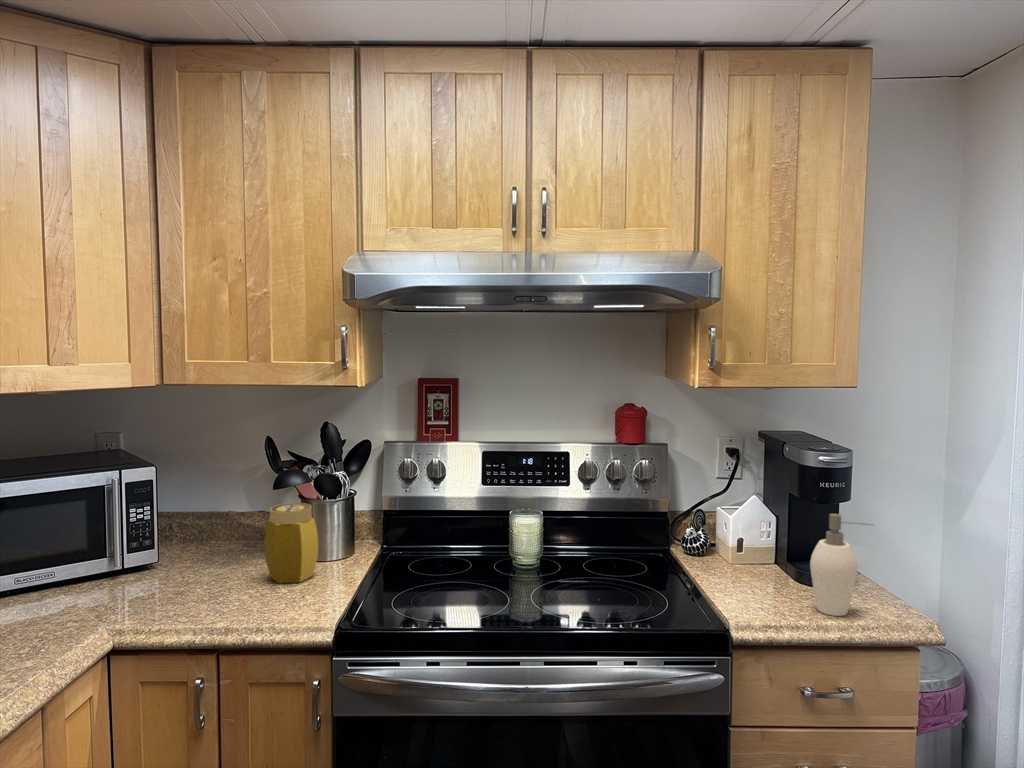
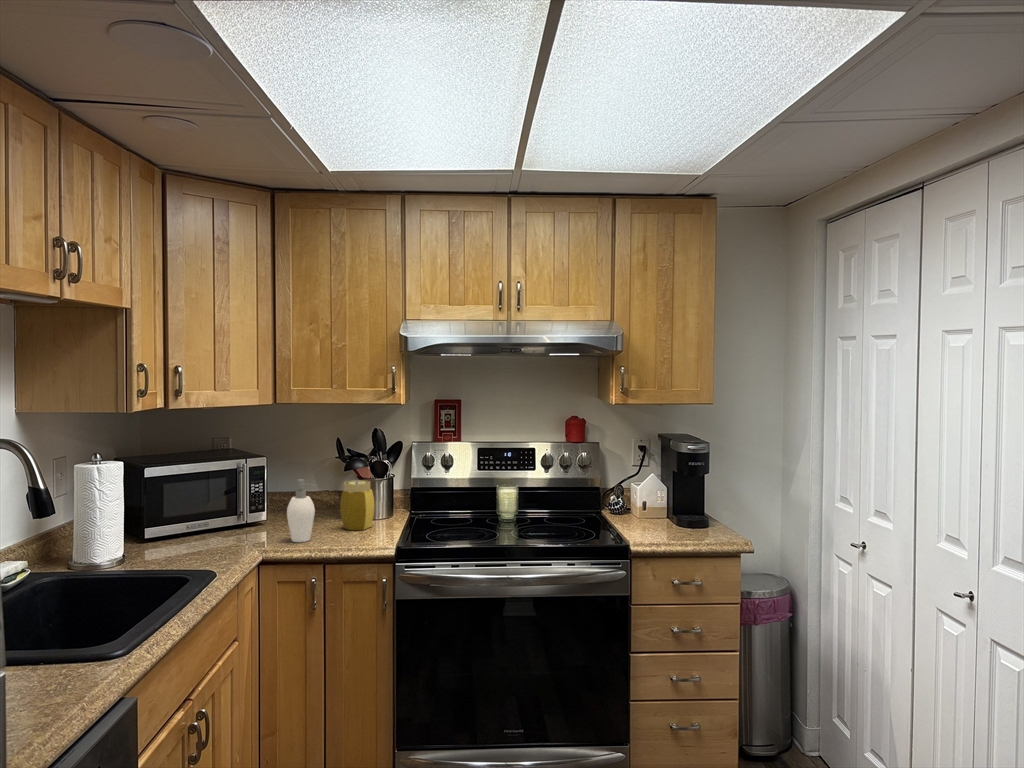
soap dispenser: present [810,514,873,616] -> present [287,479,315,542]

